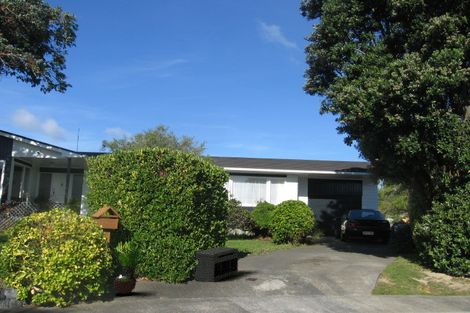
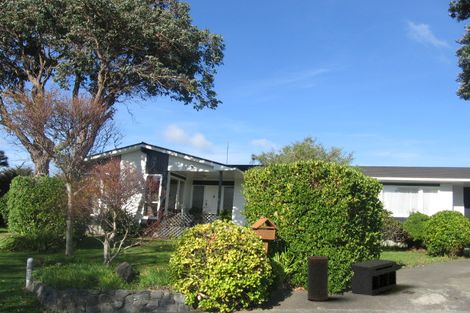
trash can: none [150,245,172,290] -> present [307,256,328,301]
potted tree: present [114,248,142,294] -> none [273,255,300,303]

